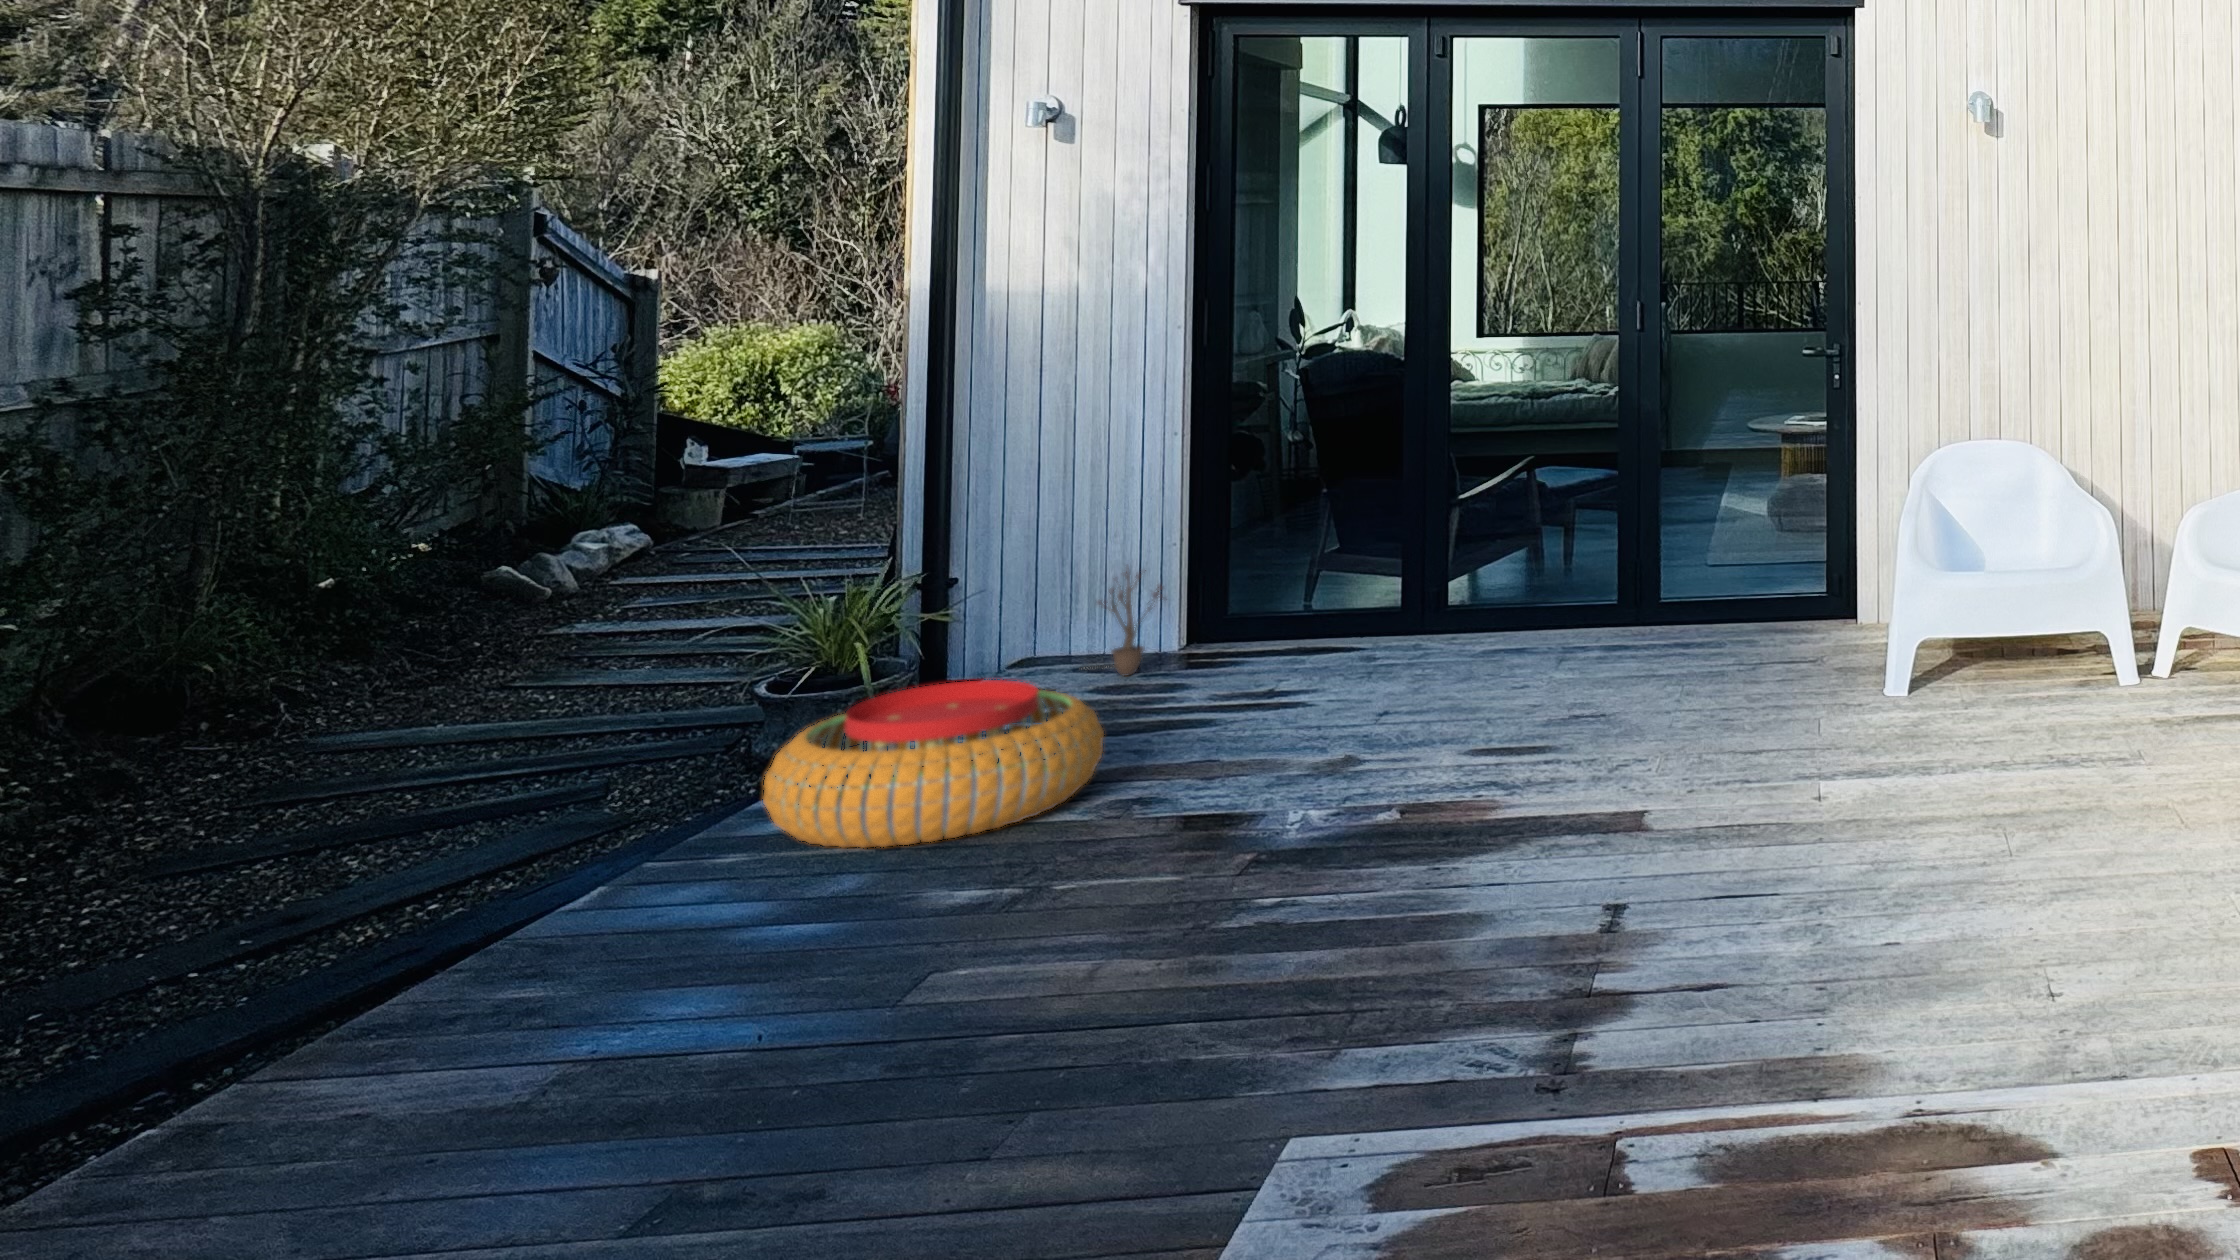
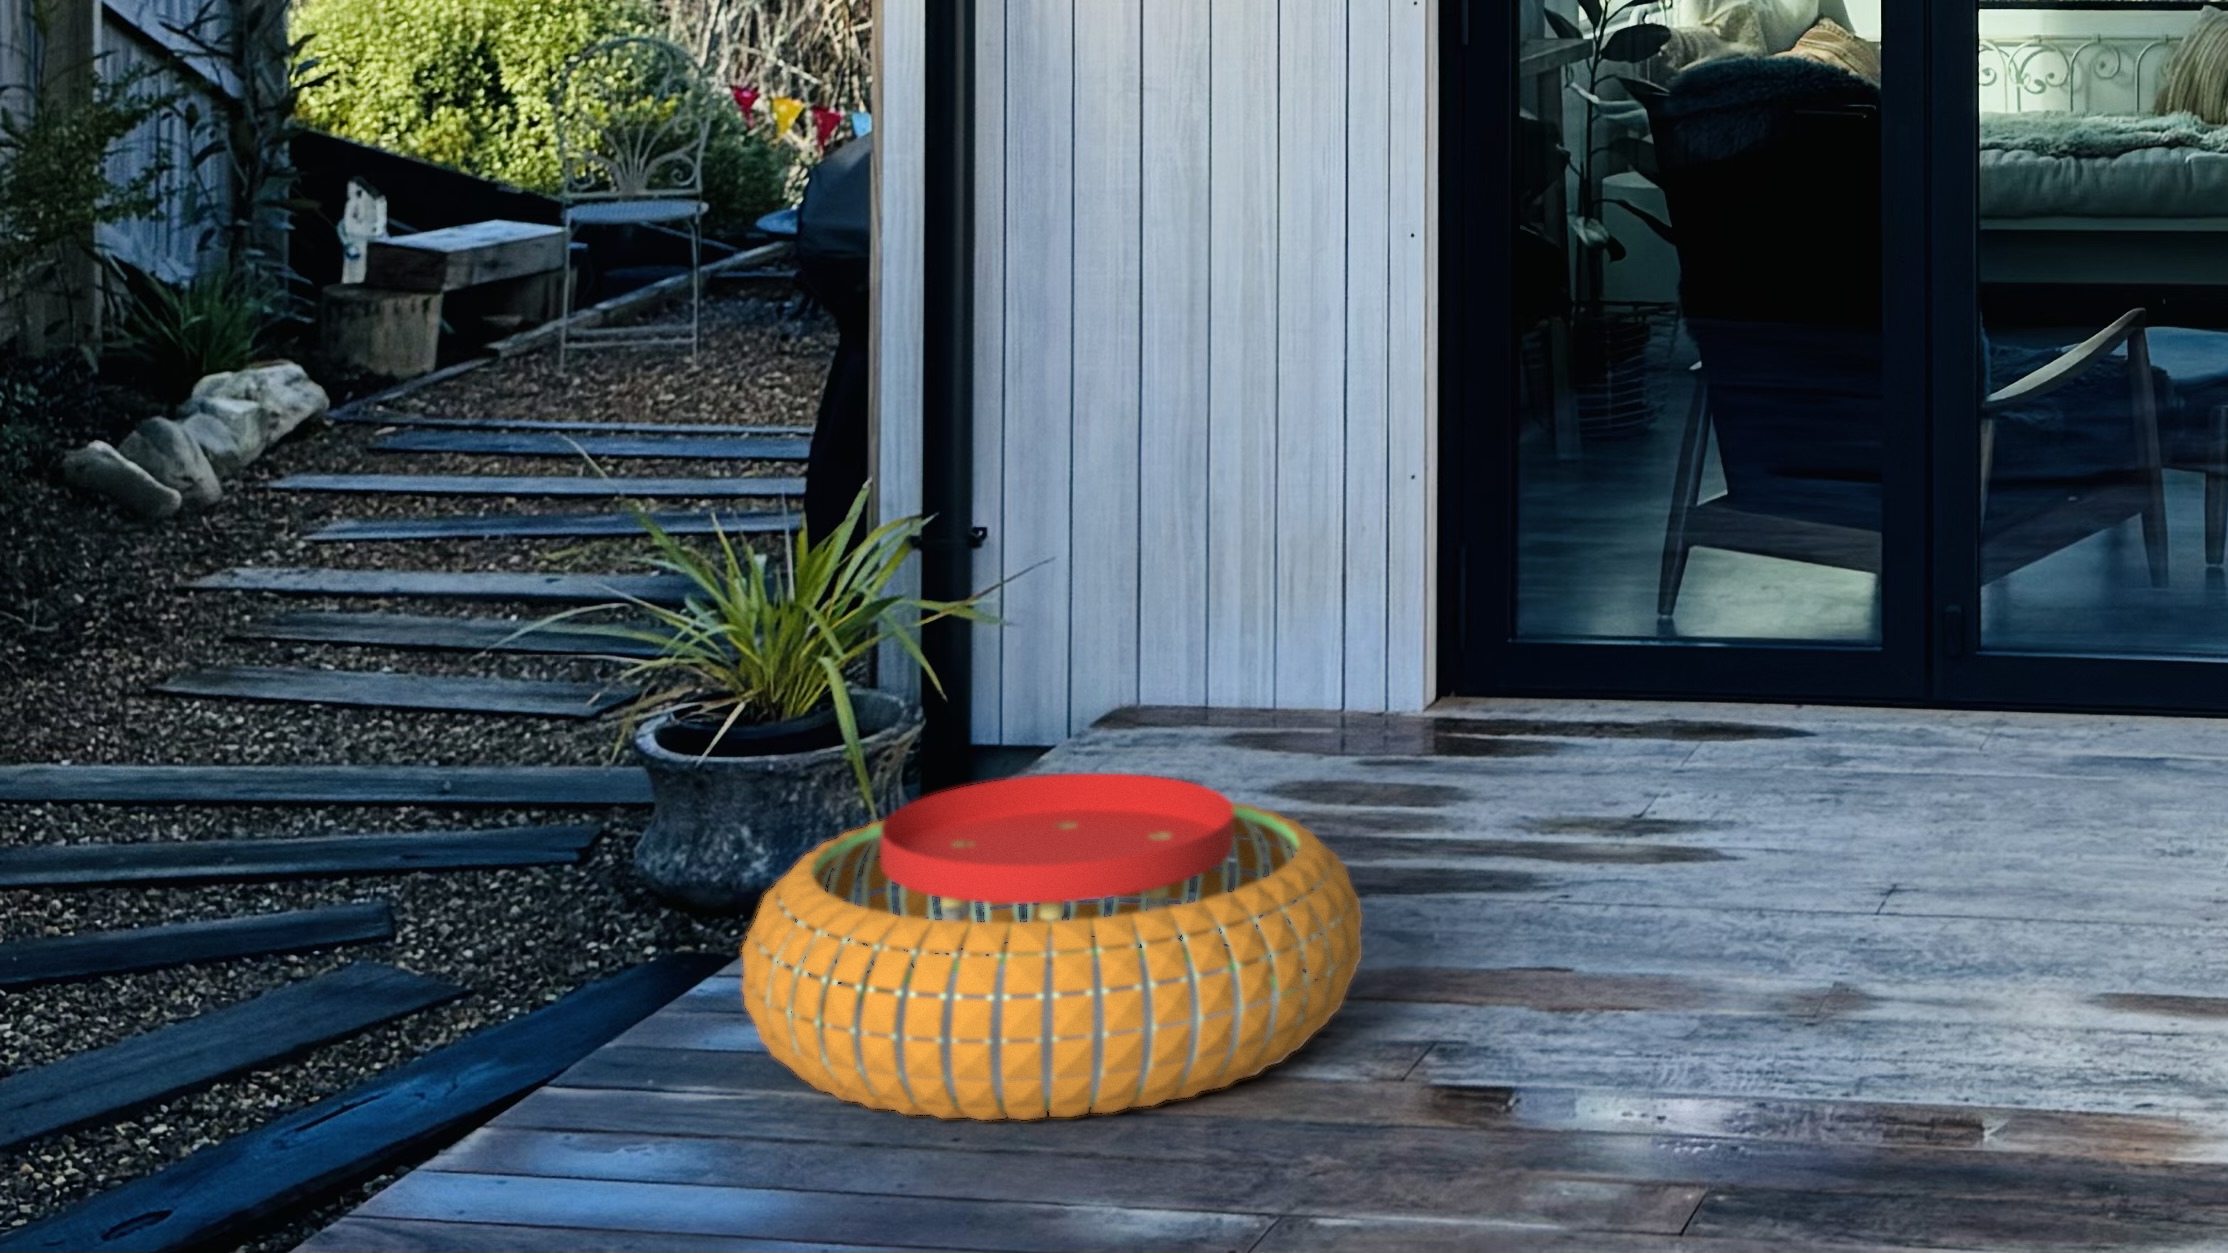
decorative plant: present [1084,570,1163,676] -> none [1233,518,1404,759]

